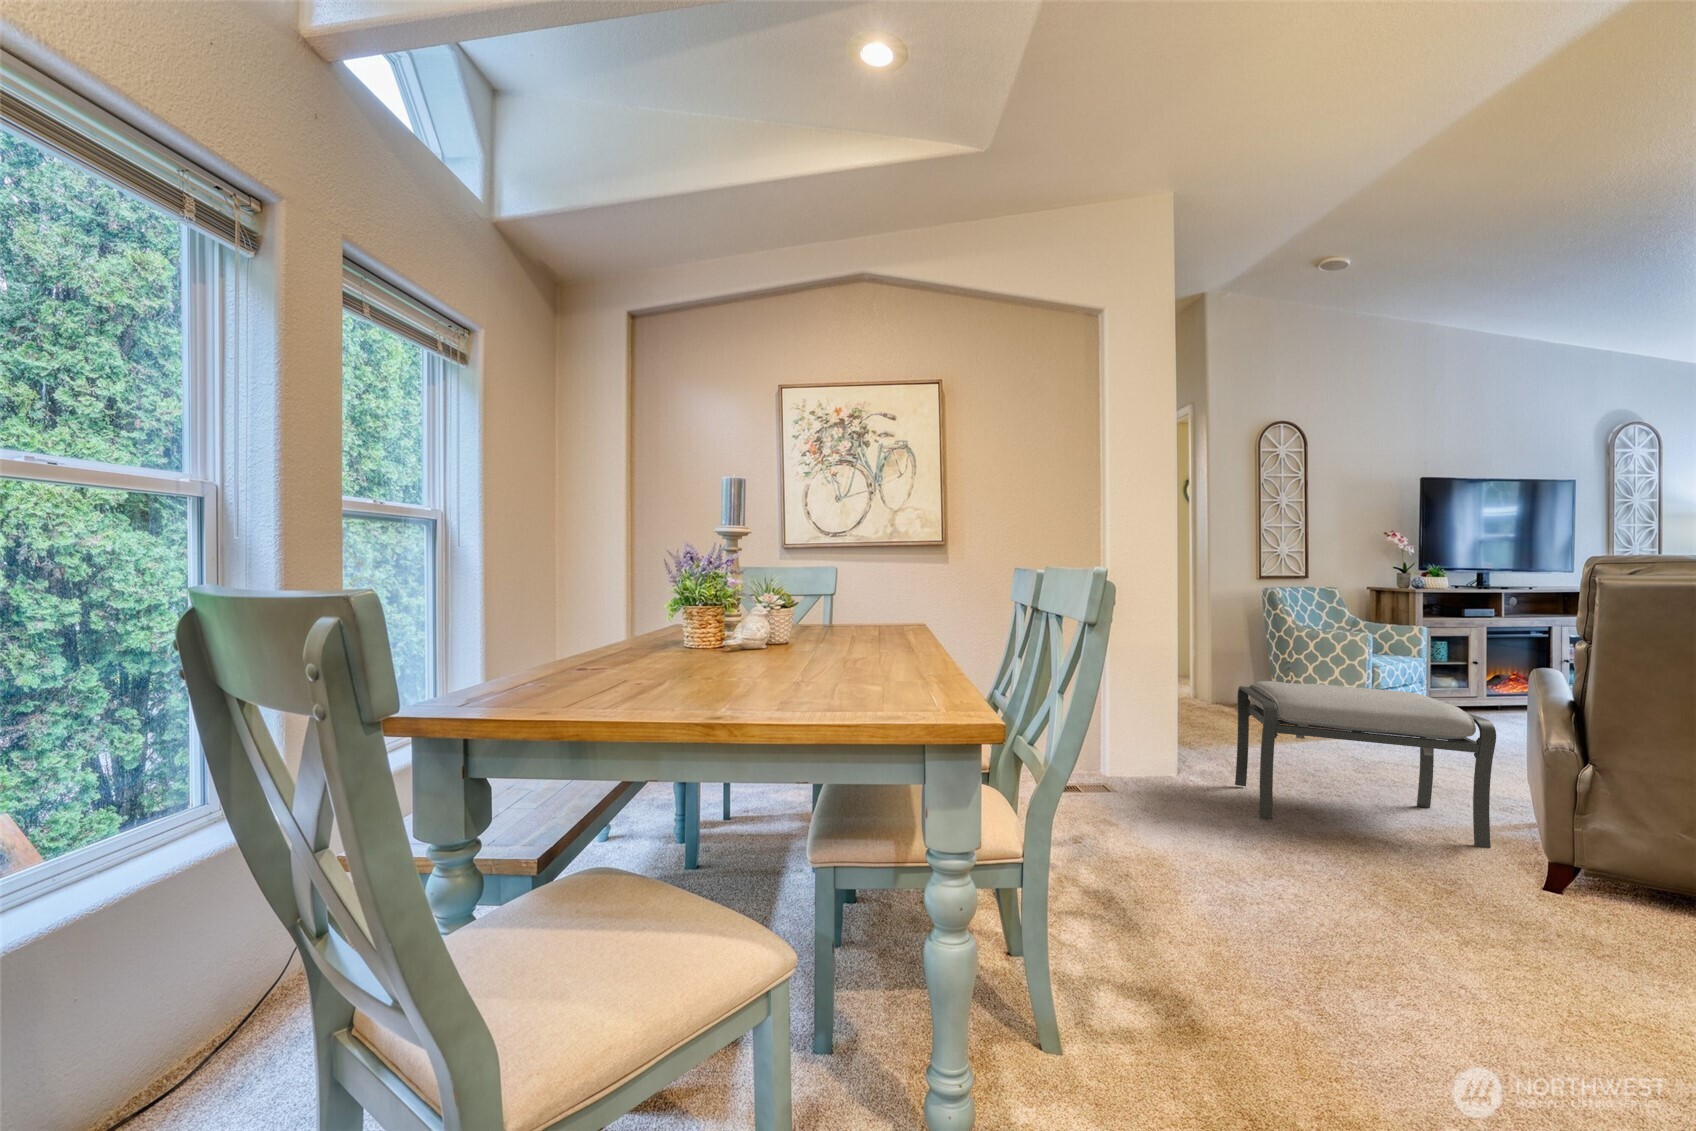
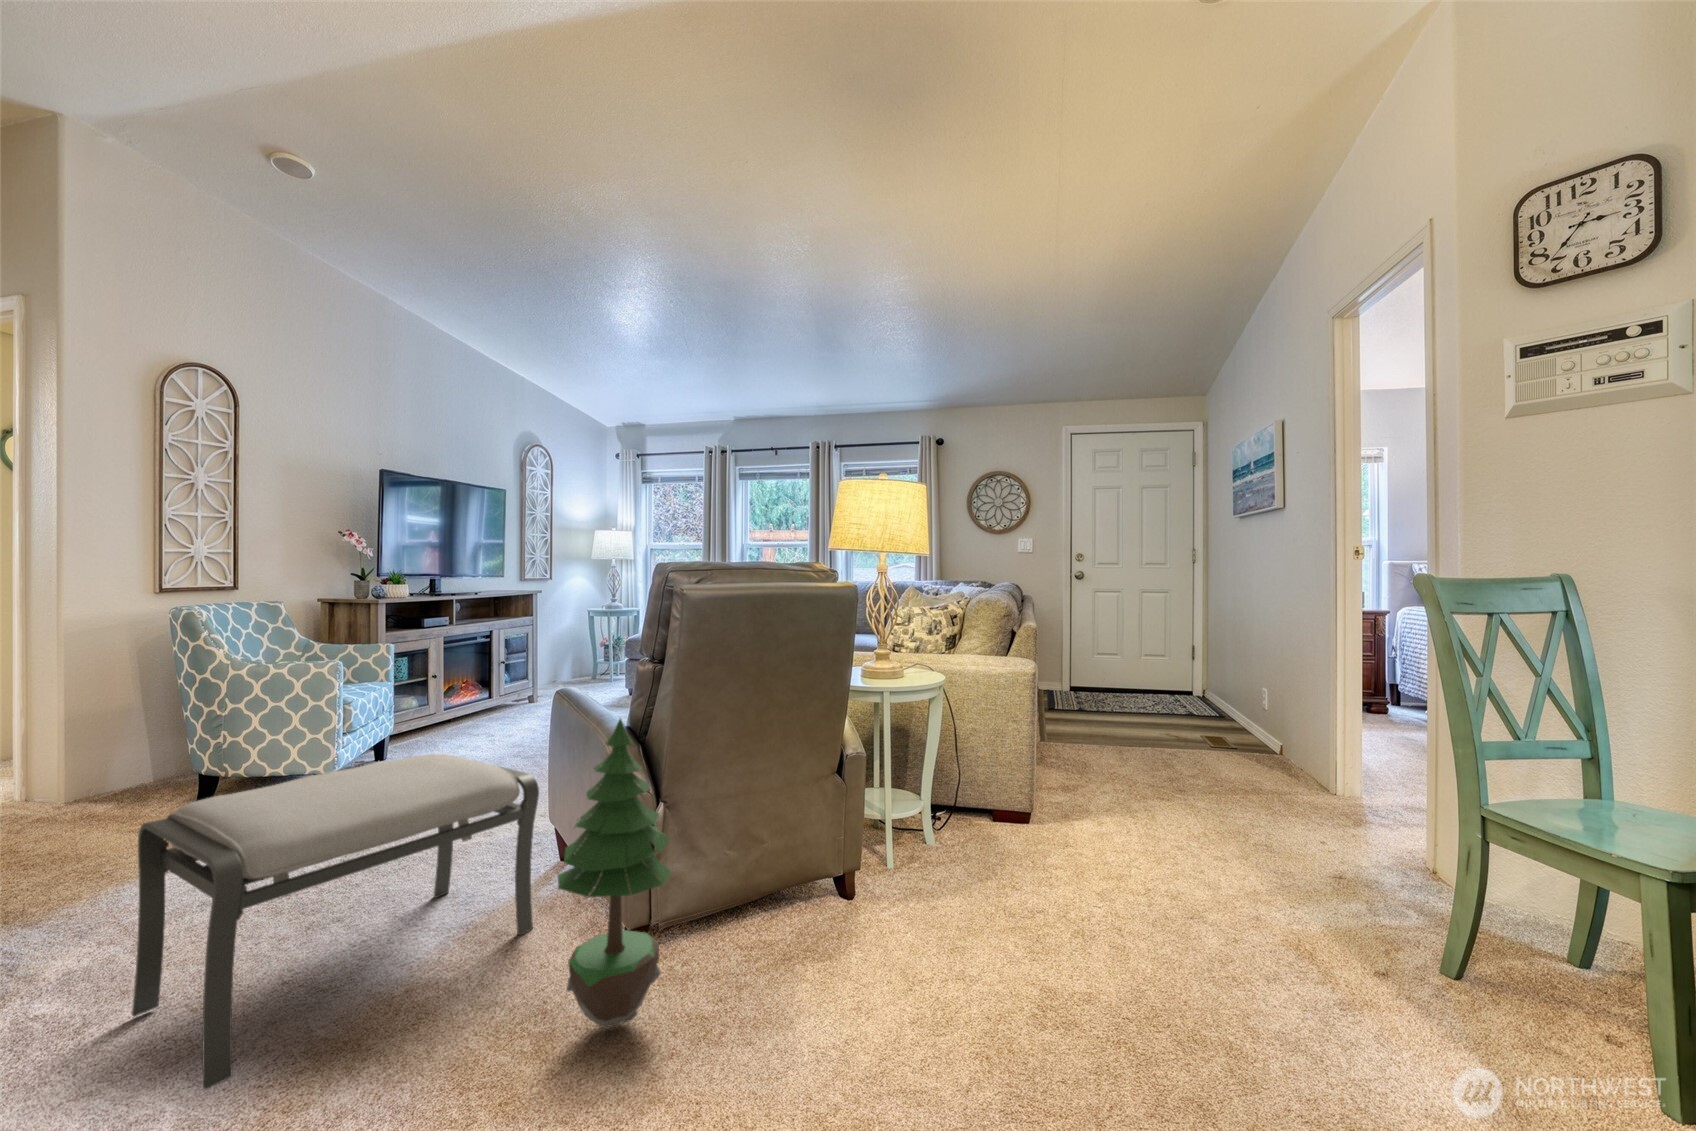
potted tree: none [1467,664,1592,910] -> present [558,719,671,1027]

